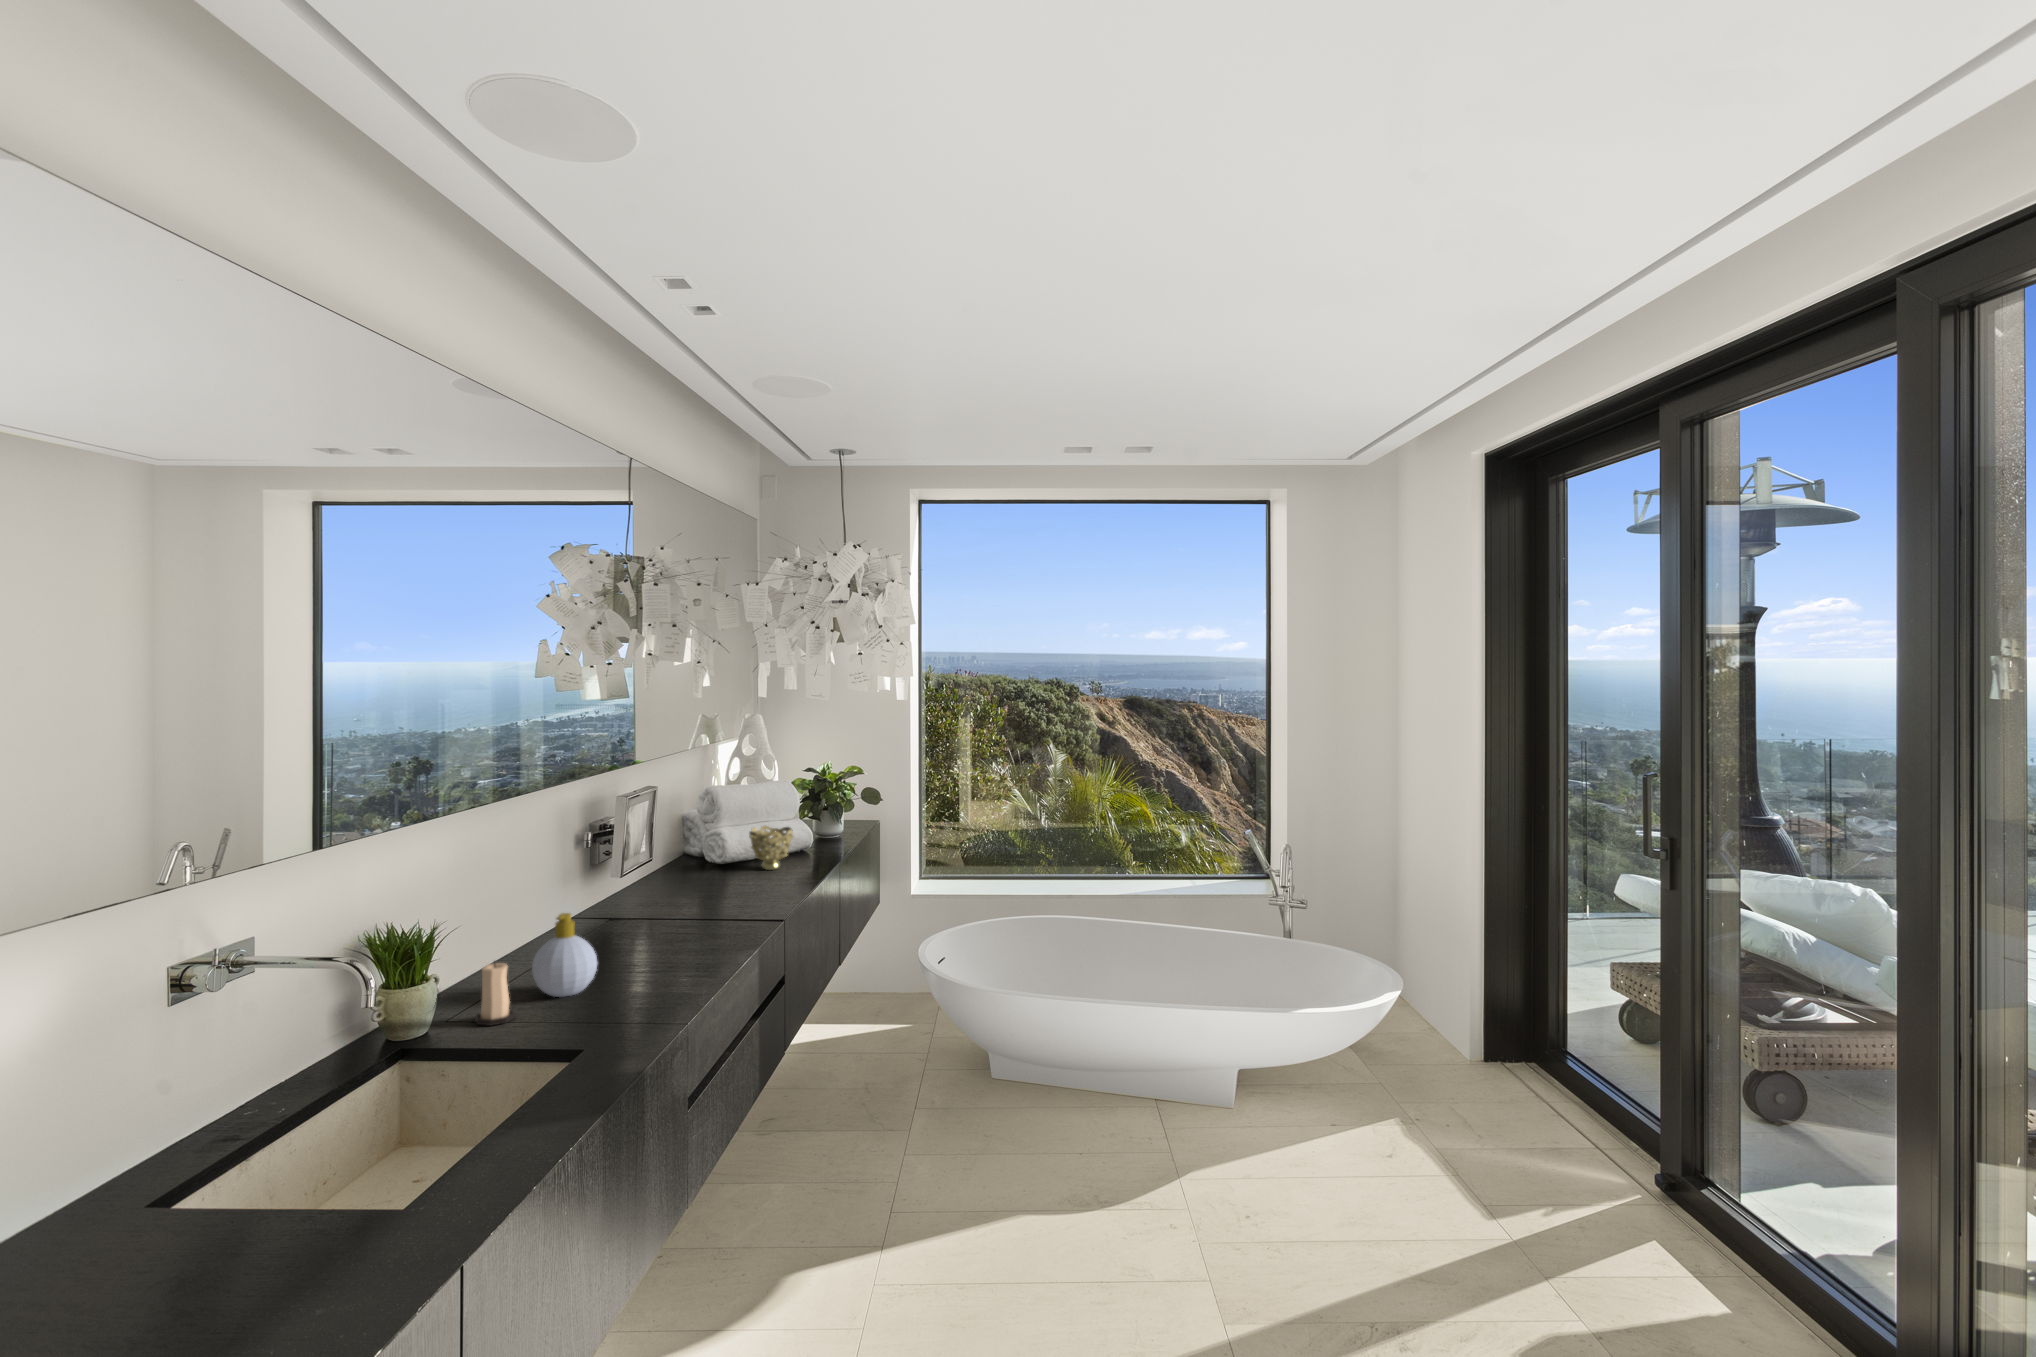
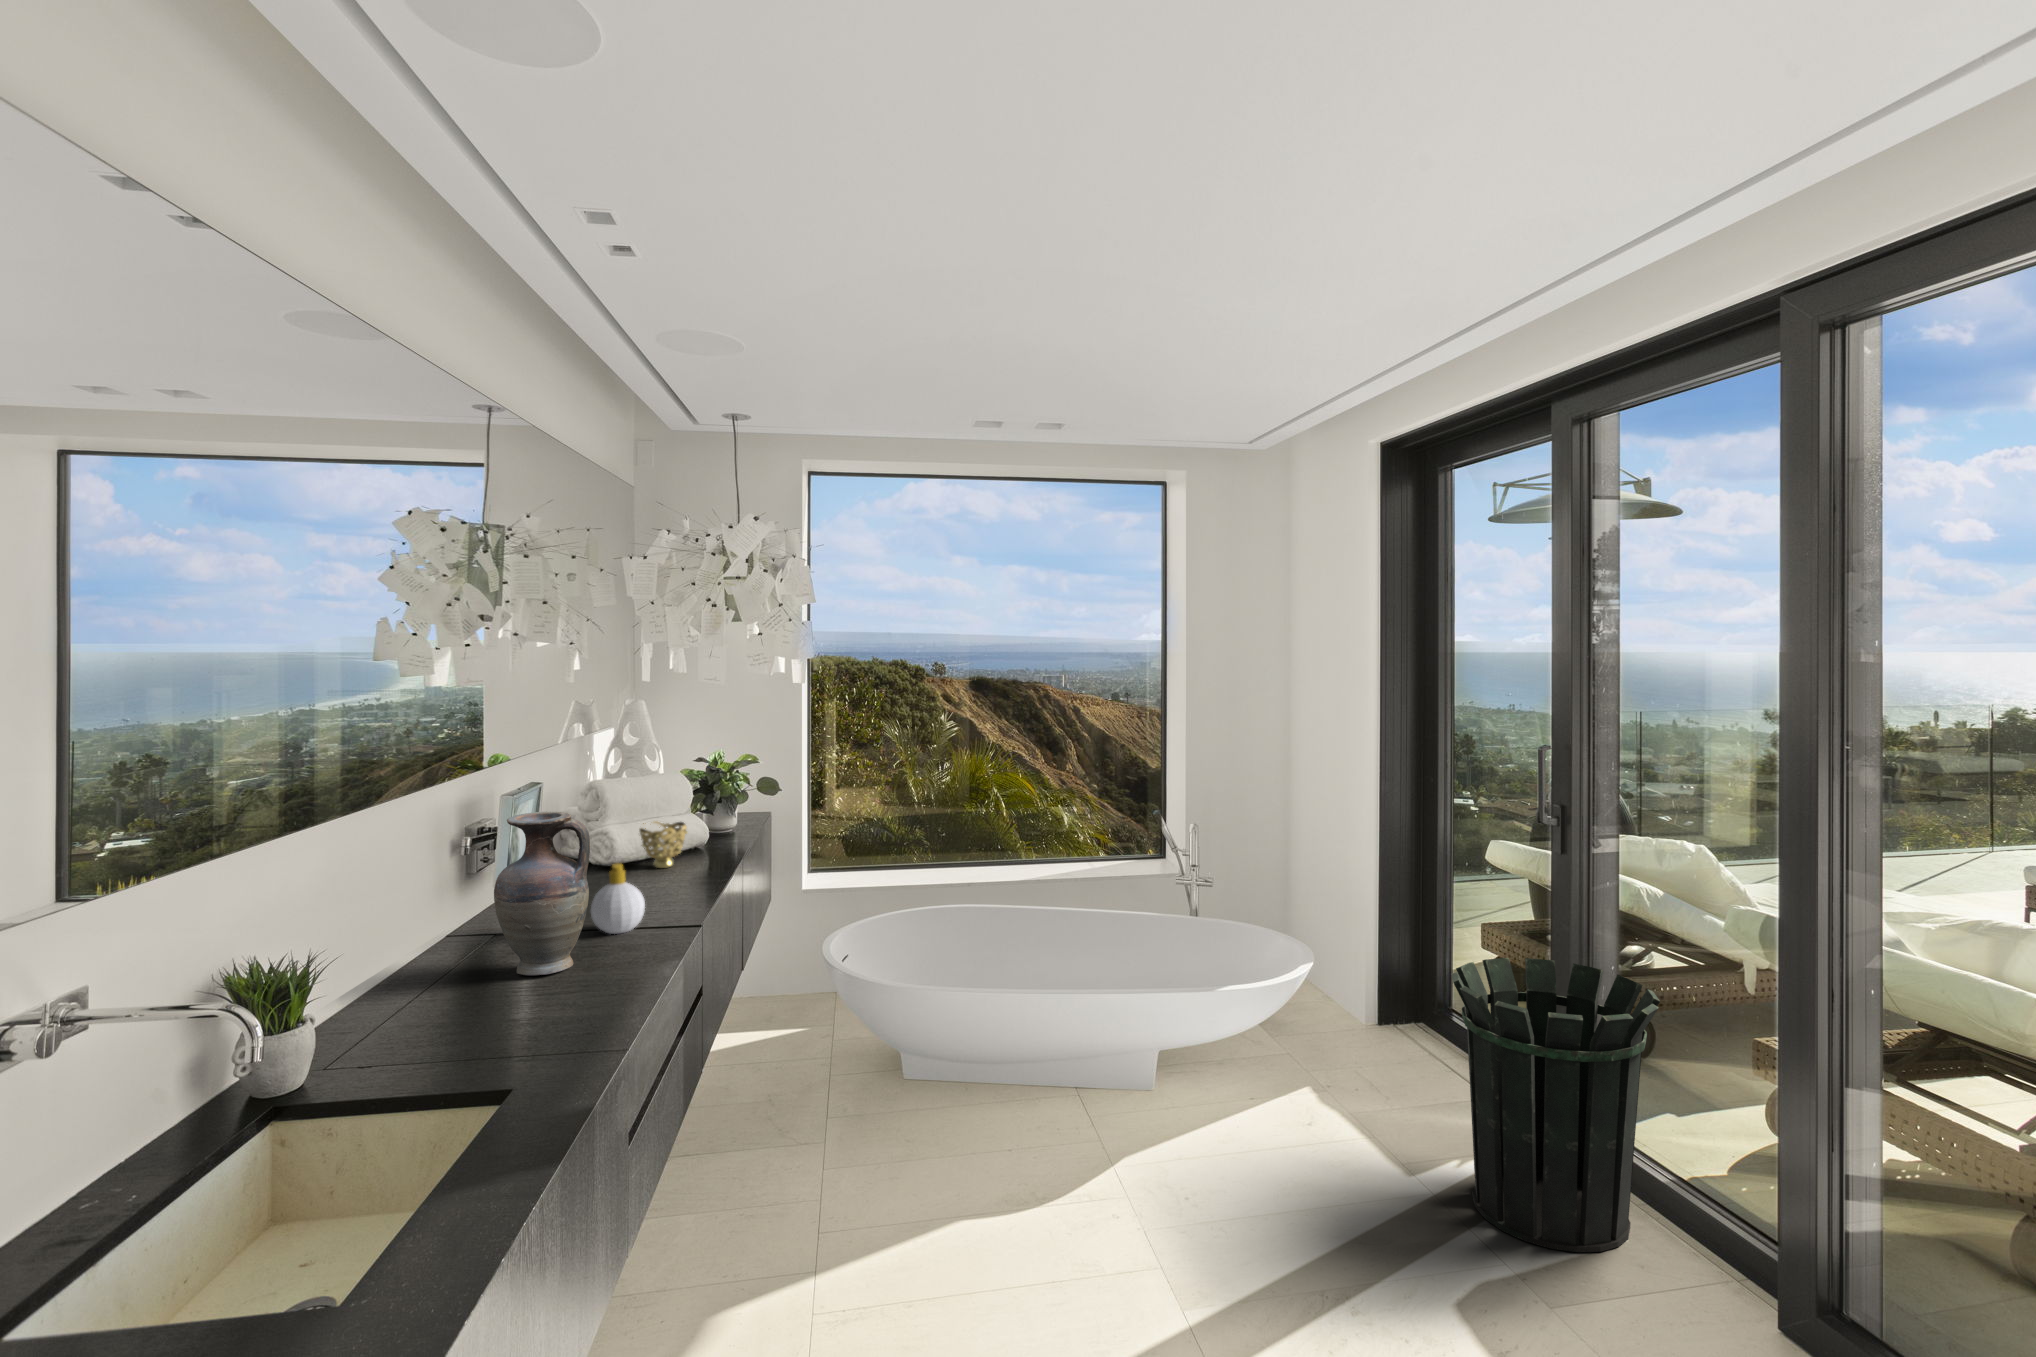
vase: none [602,808,687,956] -> present [494,812,590,976]
soap bottle: present [532,913,597,997] -> present [591,863,645,934]
candle: present [475,962,515,1026] -> none [362,994,410,1068]
waste bin: none [1540,995,1768,1311] -> present [1452,958,1660,1252]

